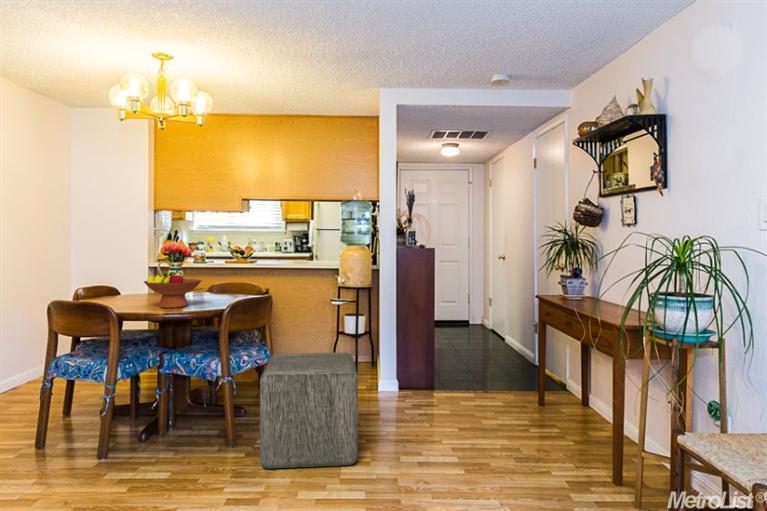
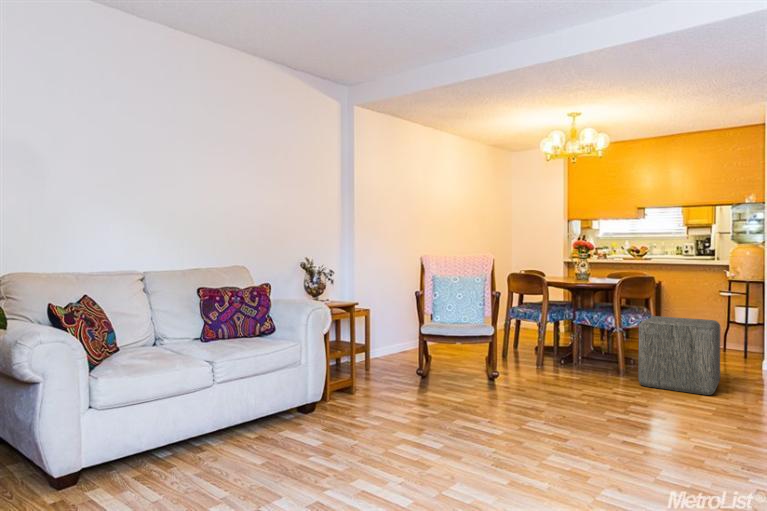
fruit bowl: present [144,272,202,308] -> none [564,257,602,281]

